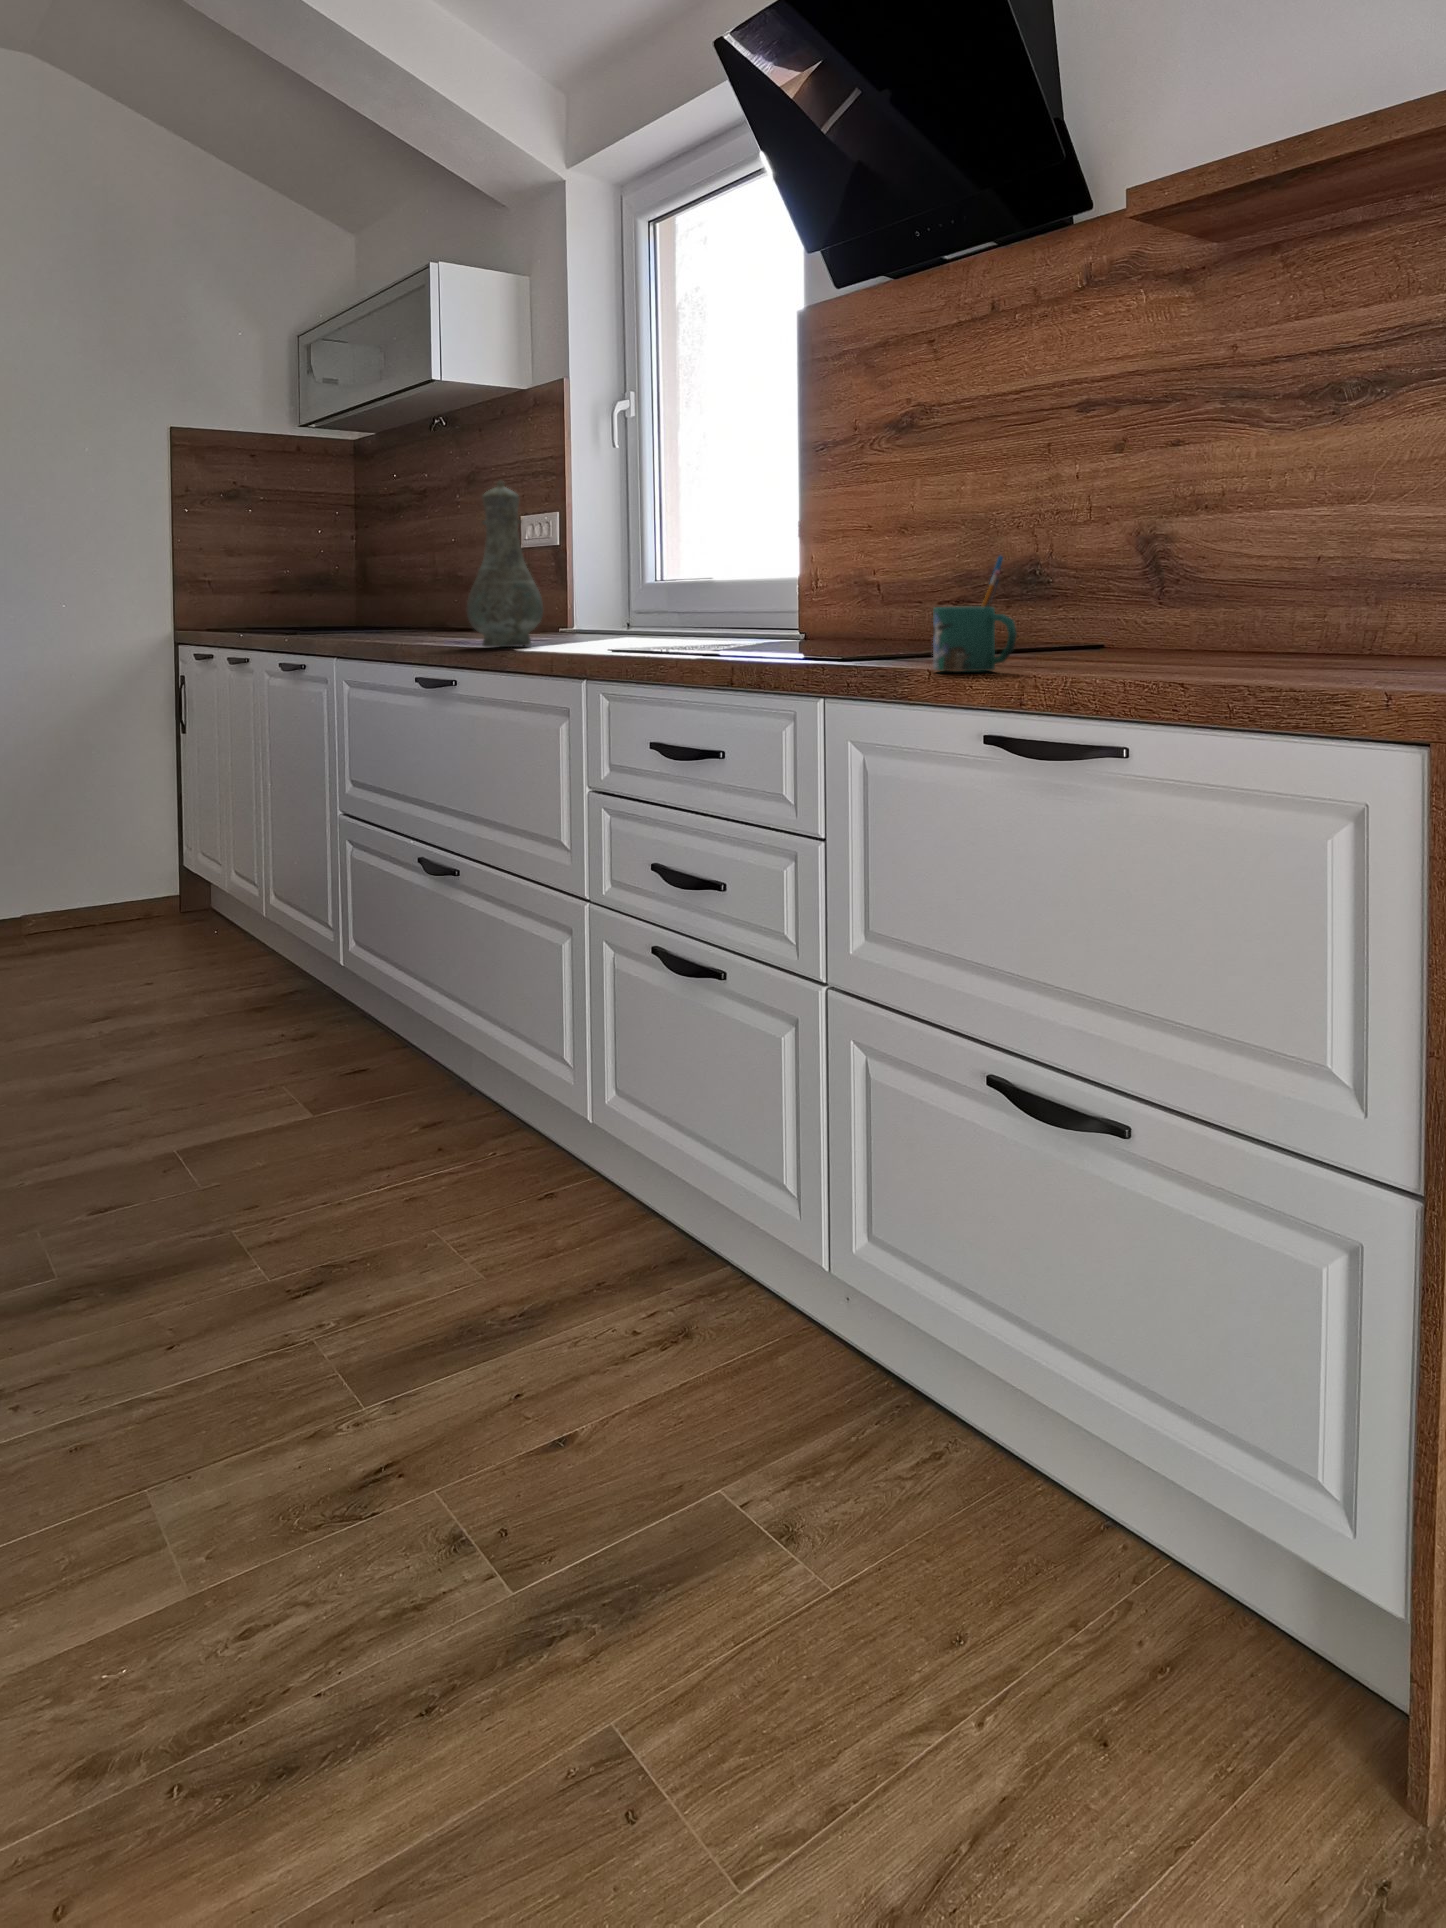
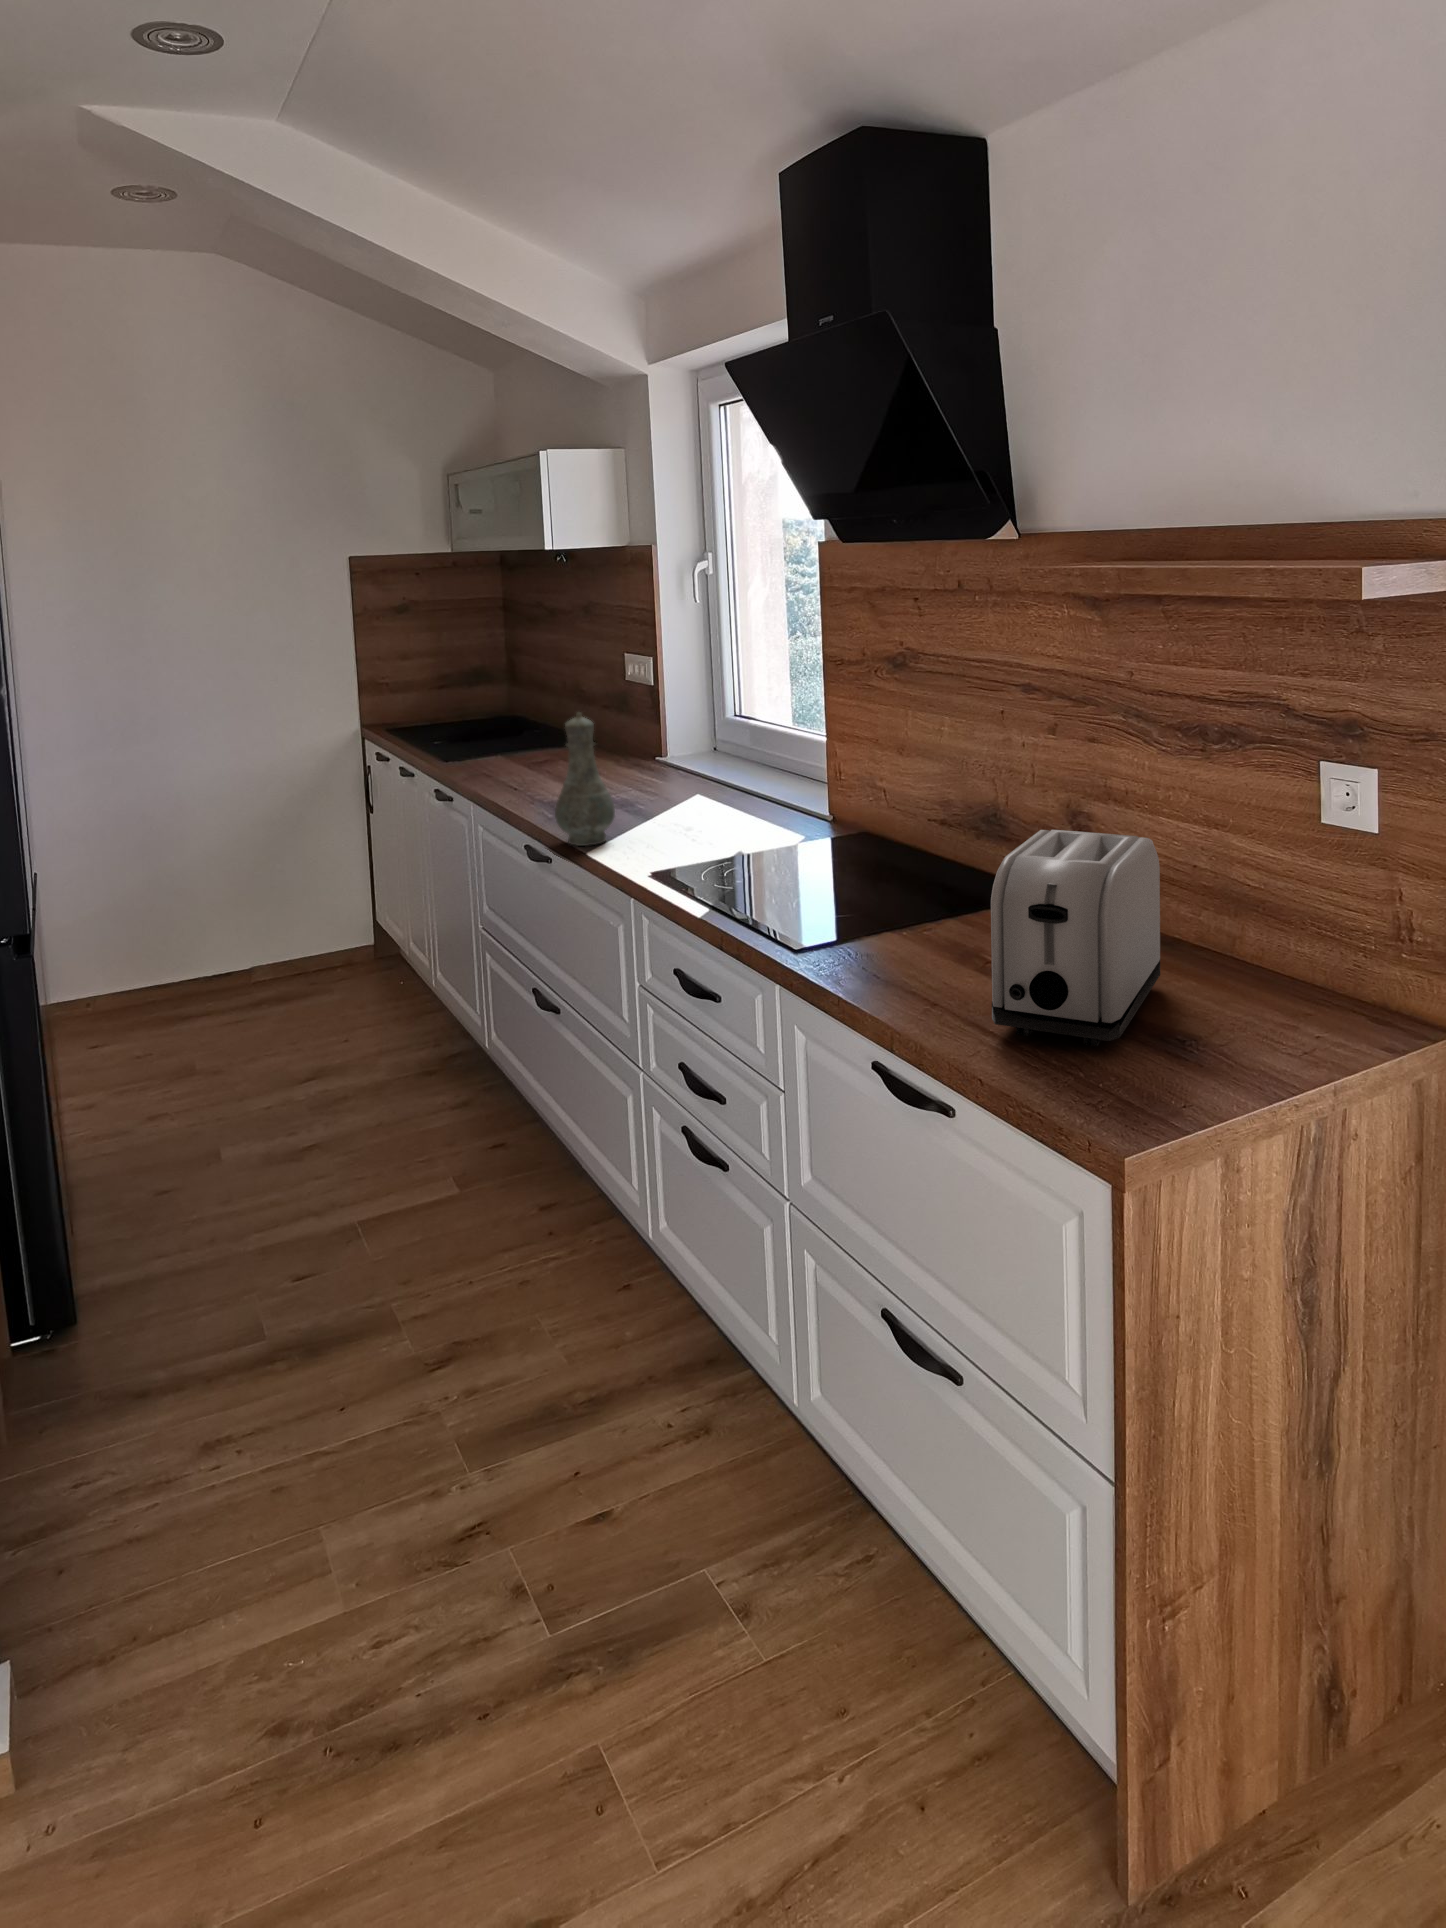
toaster: none [1156,436,1337,674] -> present [991,830,1160,1046]
mug: present [933,556,1017,672] -> none [848,909,908,1001]

